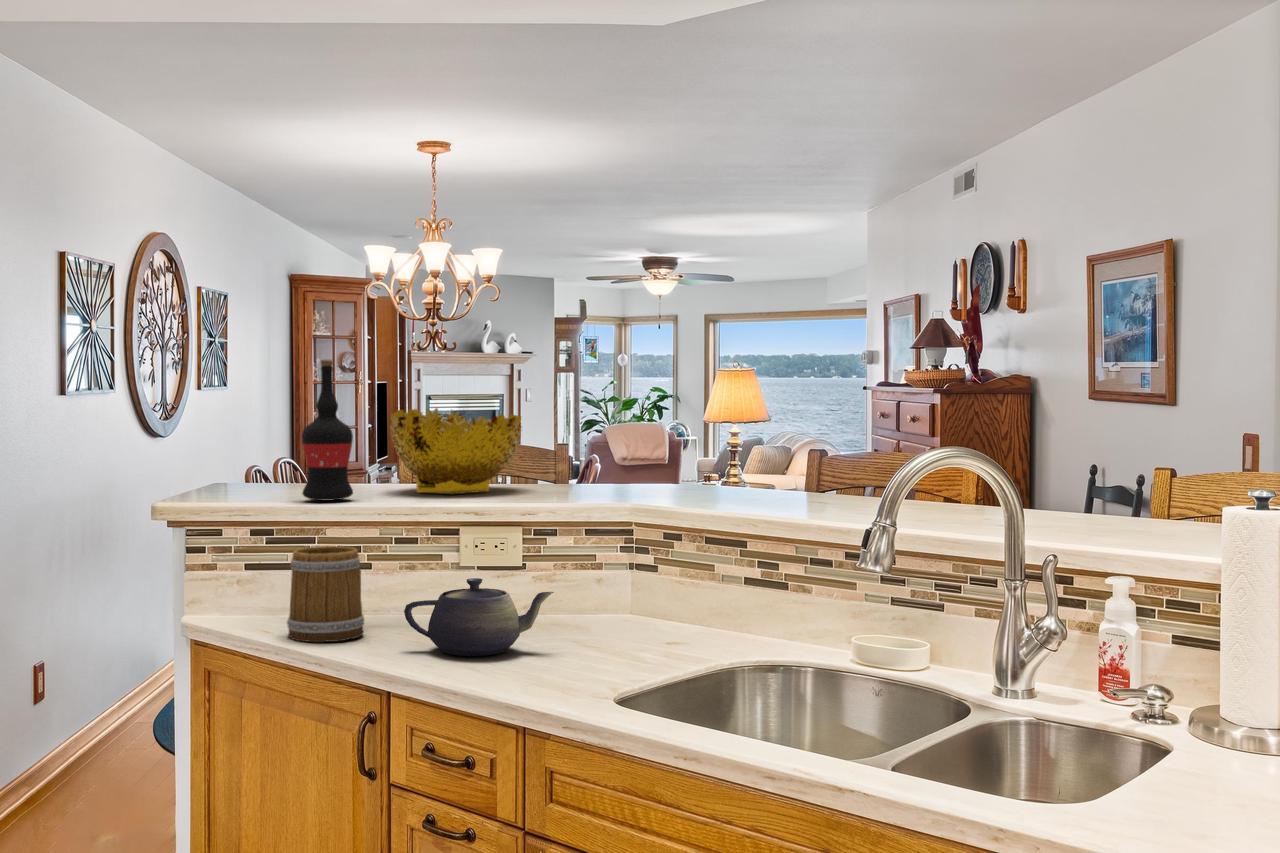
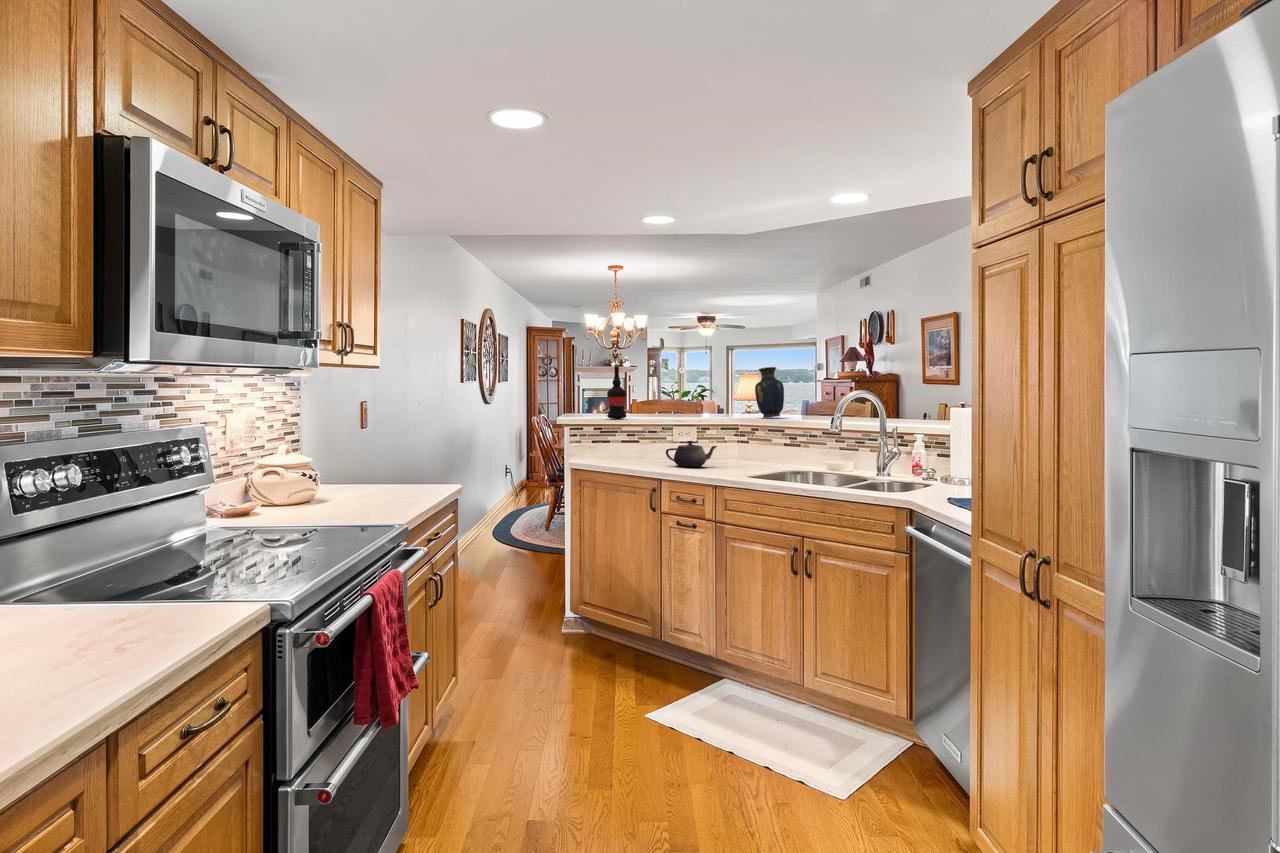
vase: none [685,367,758,496] -> present [755,367,784,418]
decorative bowl: present [390,408,521,494] -> none [636,385,688,418]
mug: present [287,546,364,642] -> none [620,431,647,464]

